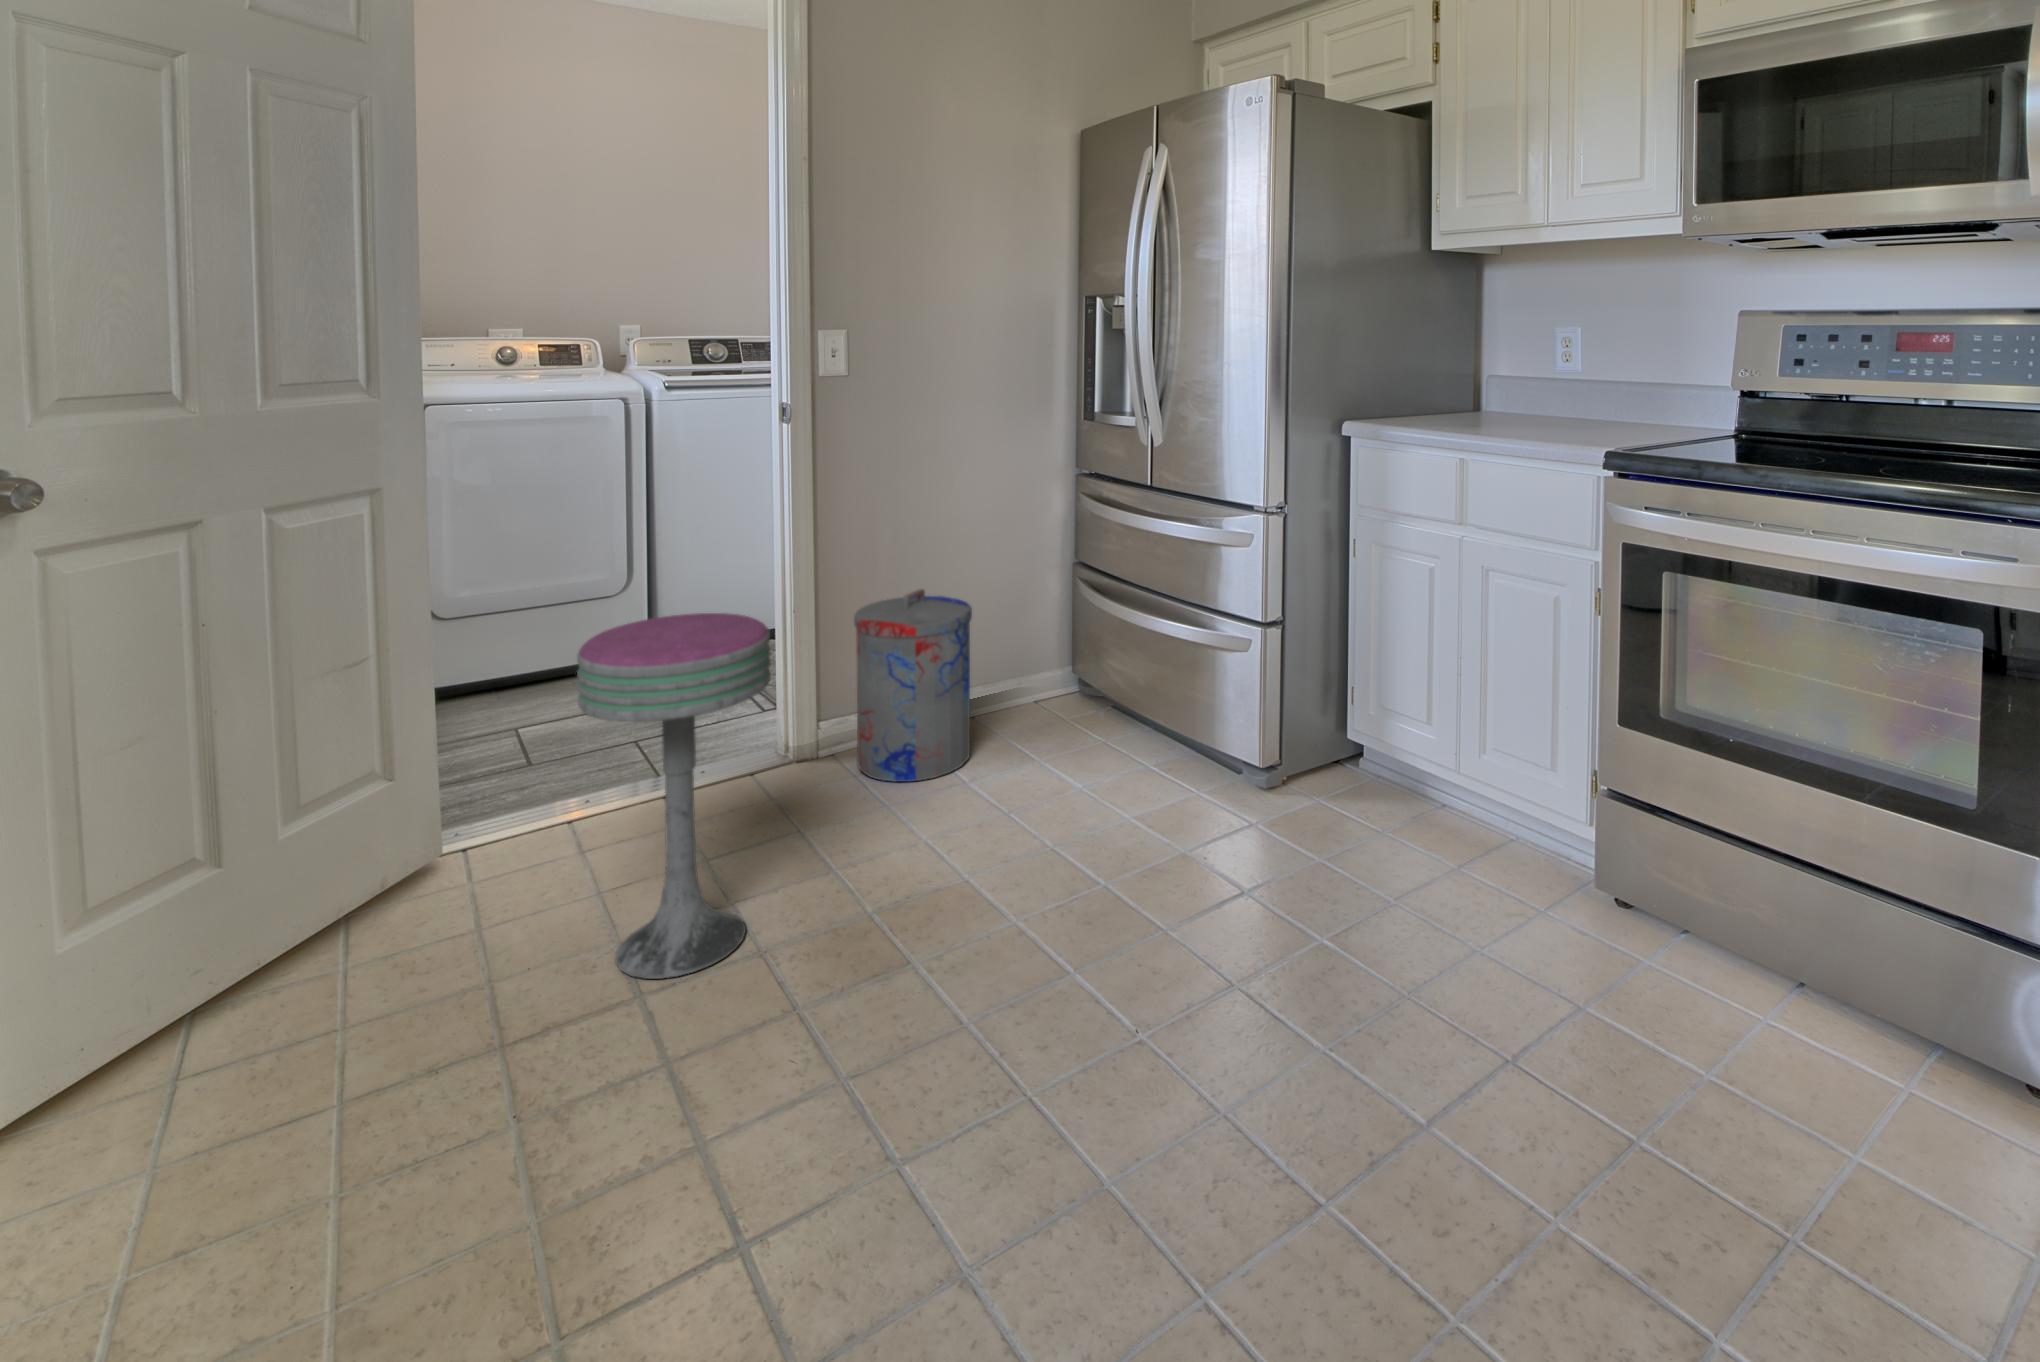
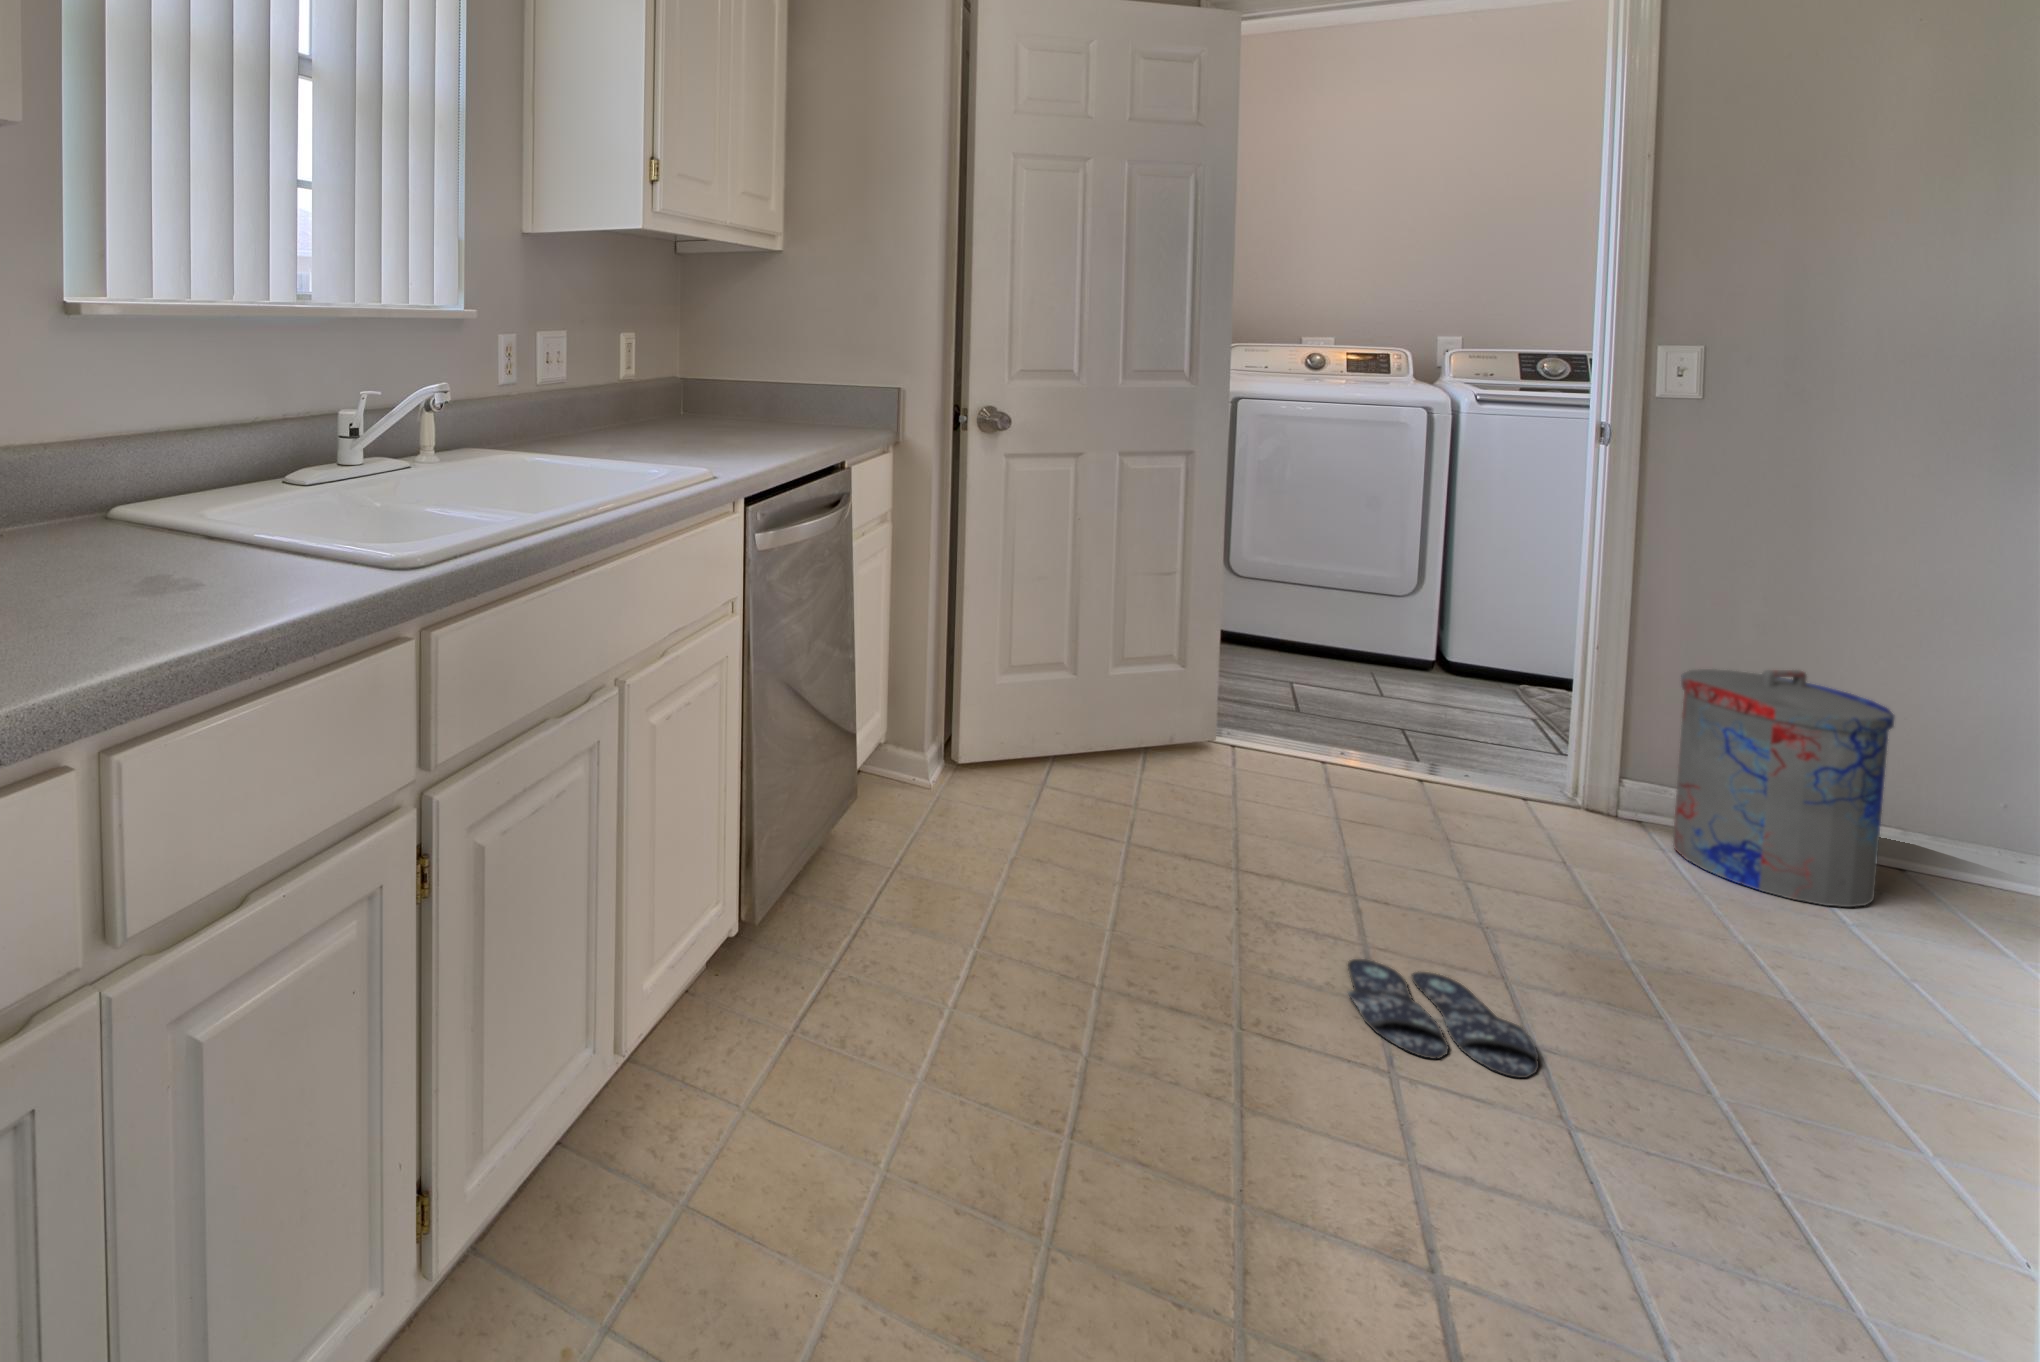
bar stool: present [577,613,771,979] -> none [1325,594,1527,914]
slippers: none [651,1043,844,1190] -> present [1348,959,1539,1078]

